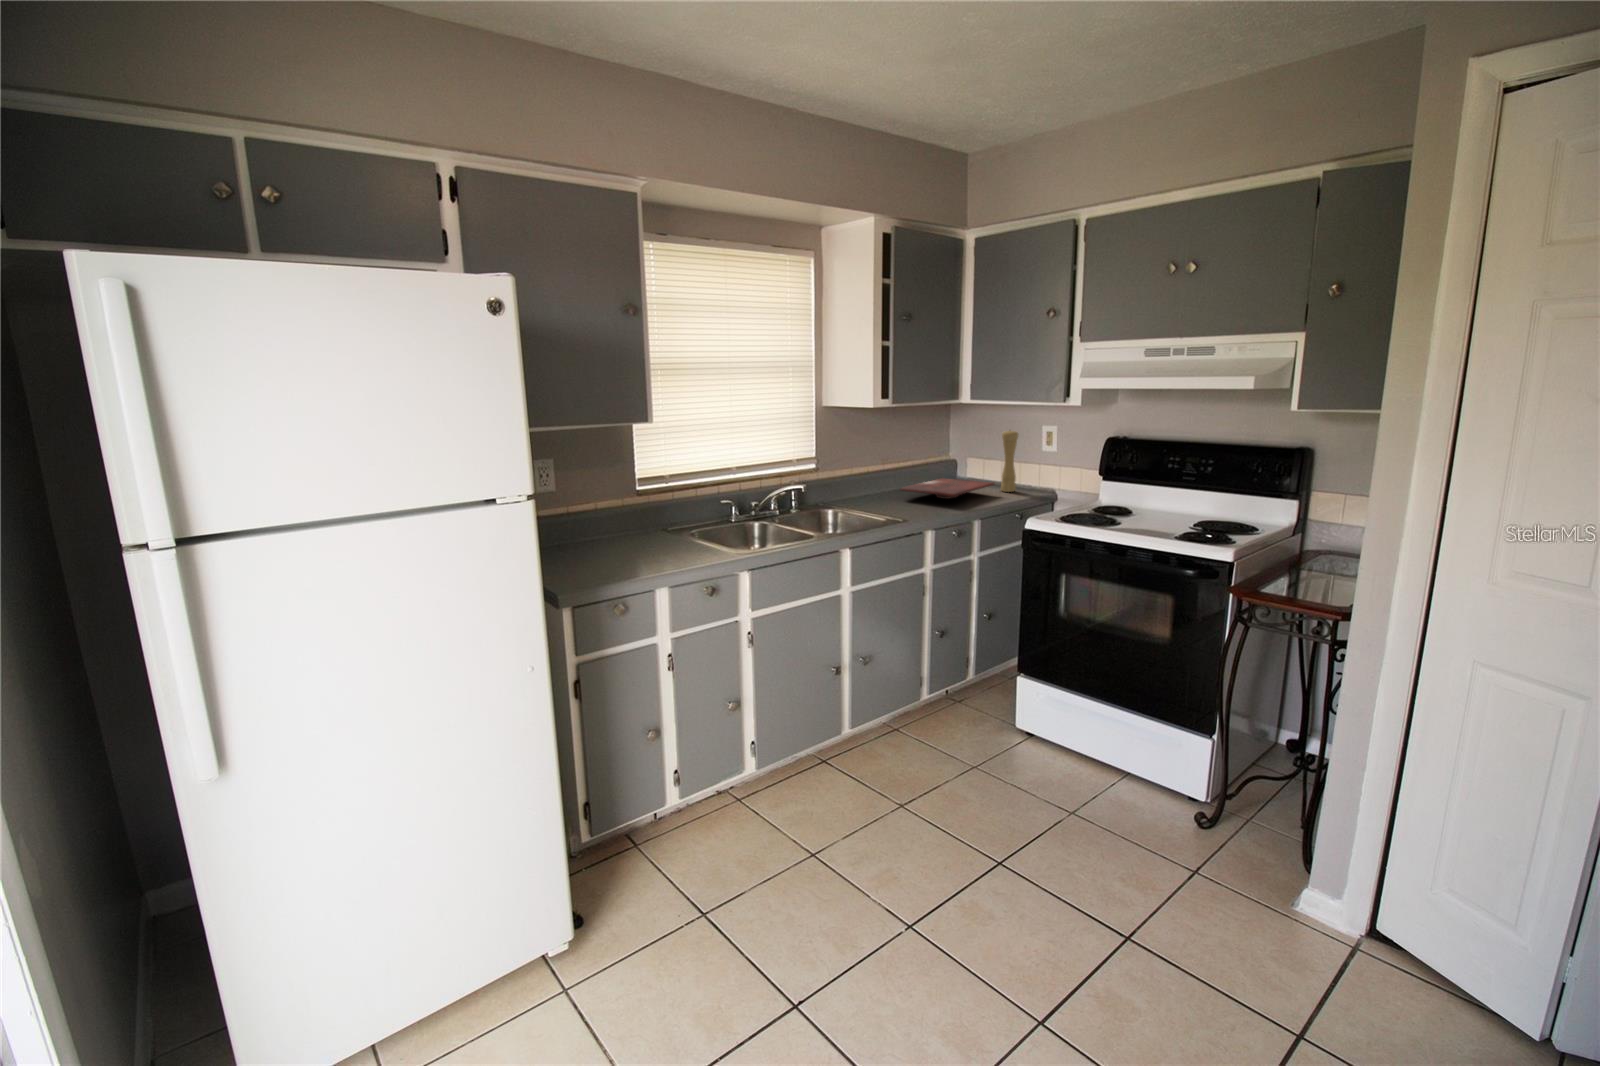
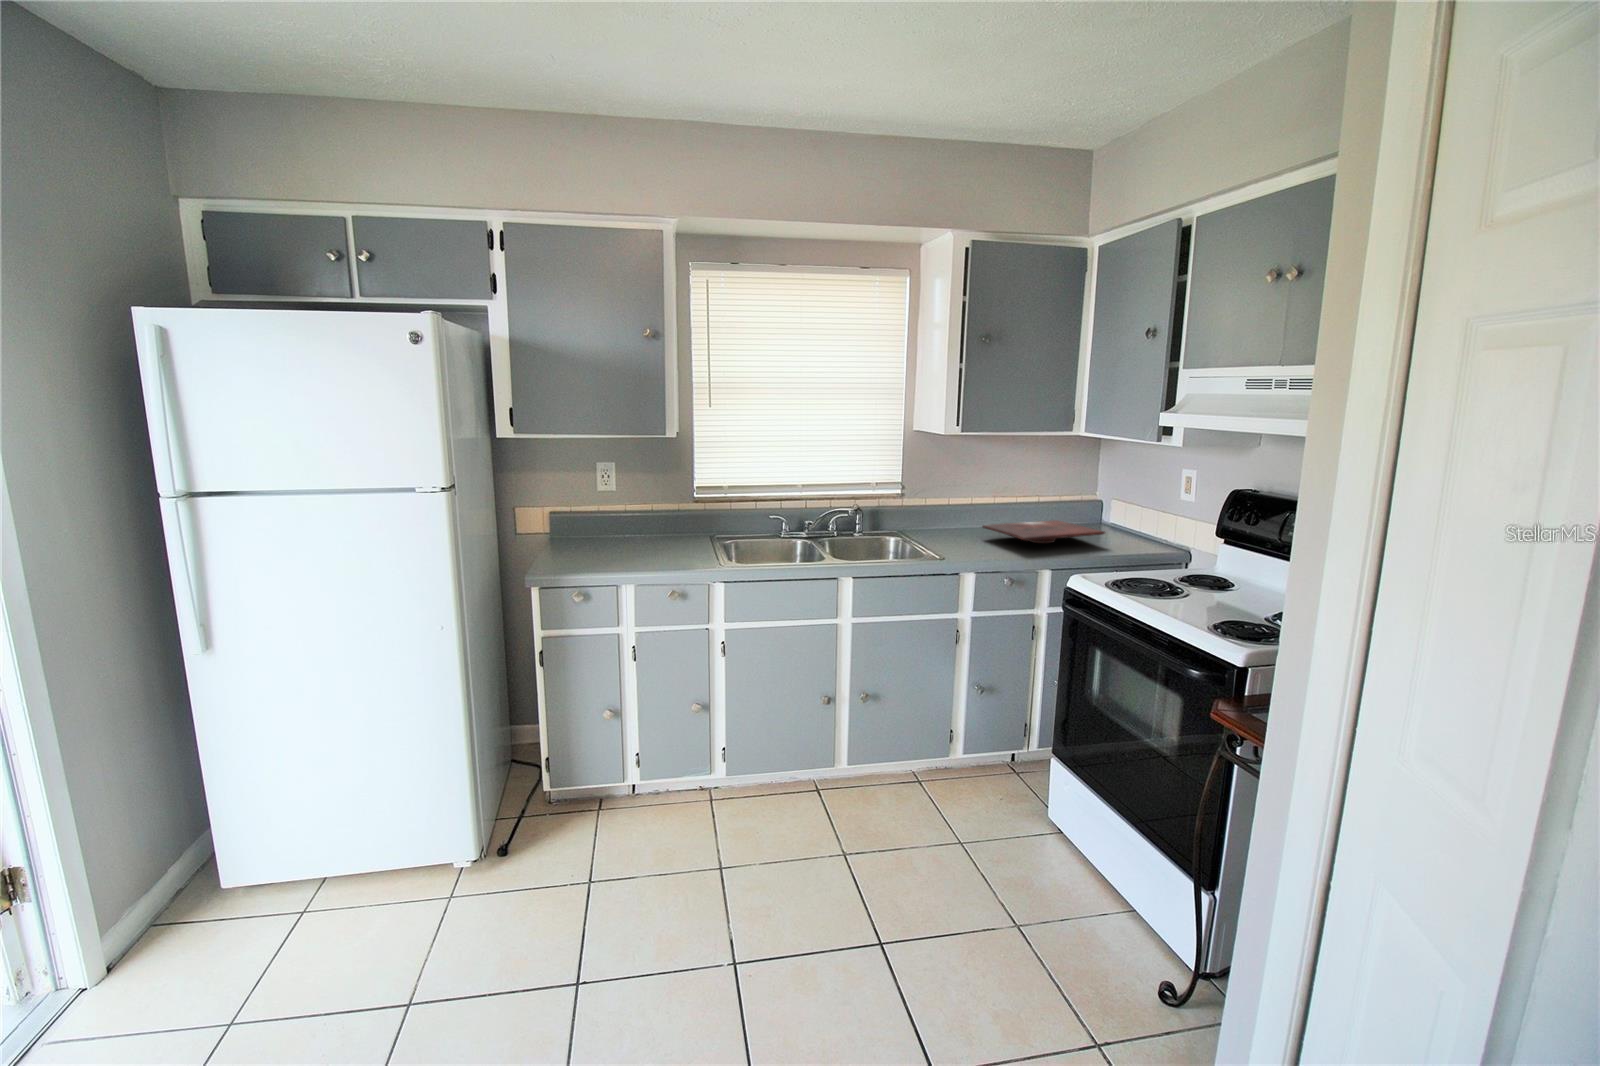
pepper mill: present [1001,430,1018,492] -> none [1123,471,1148,545]

